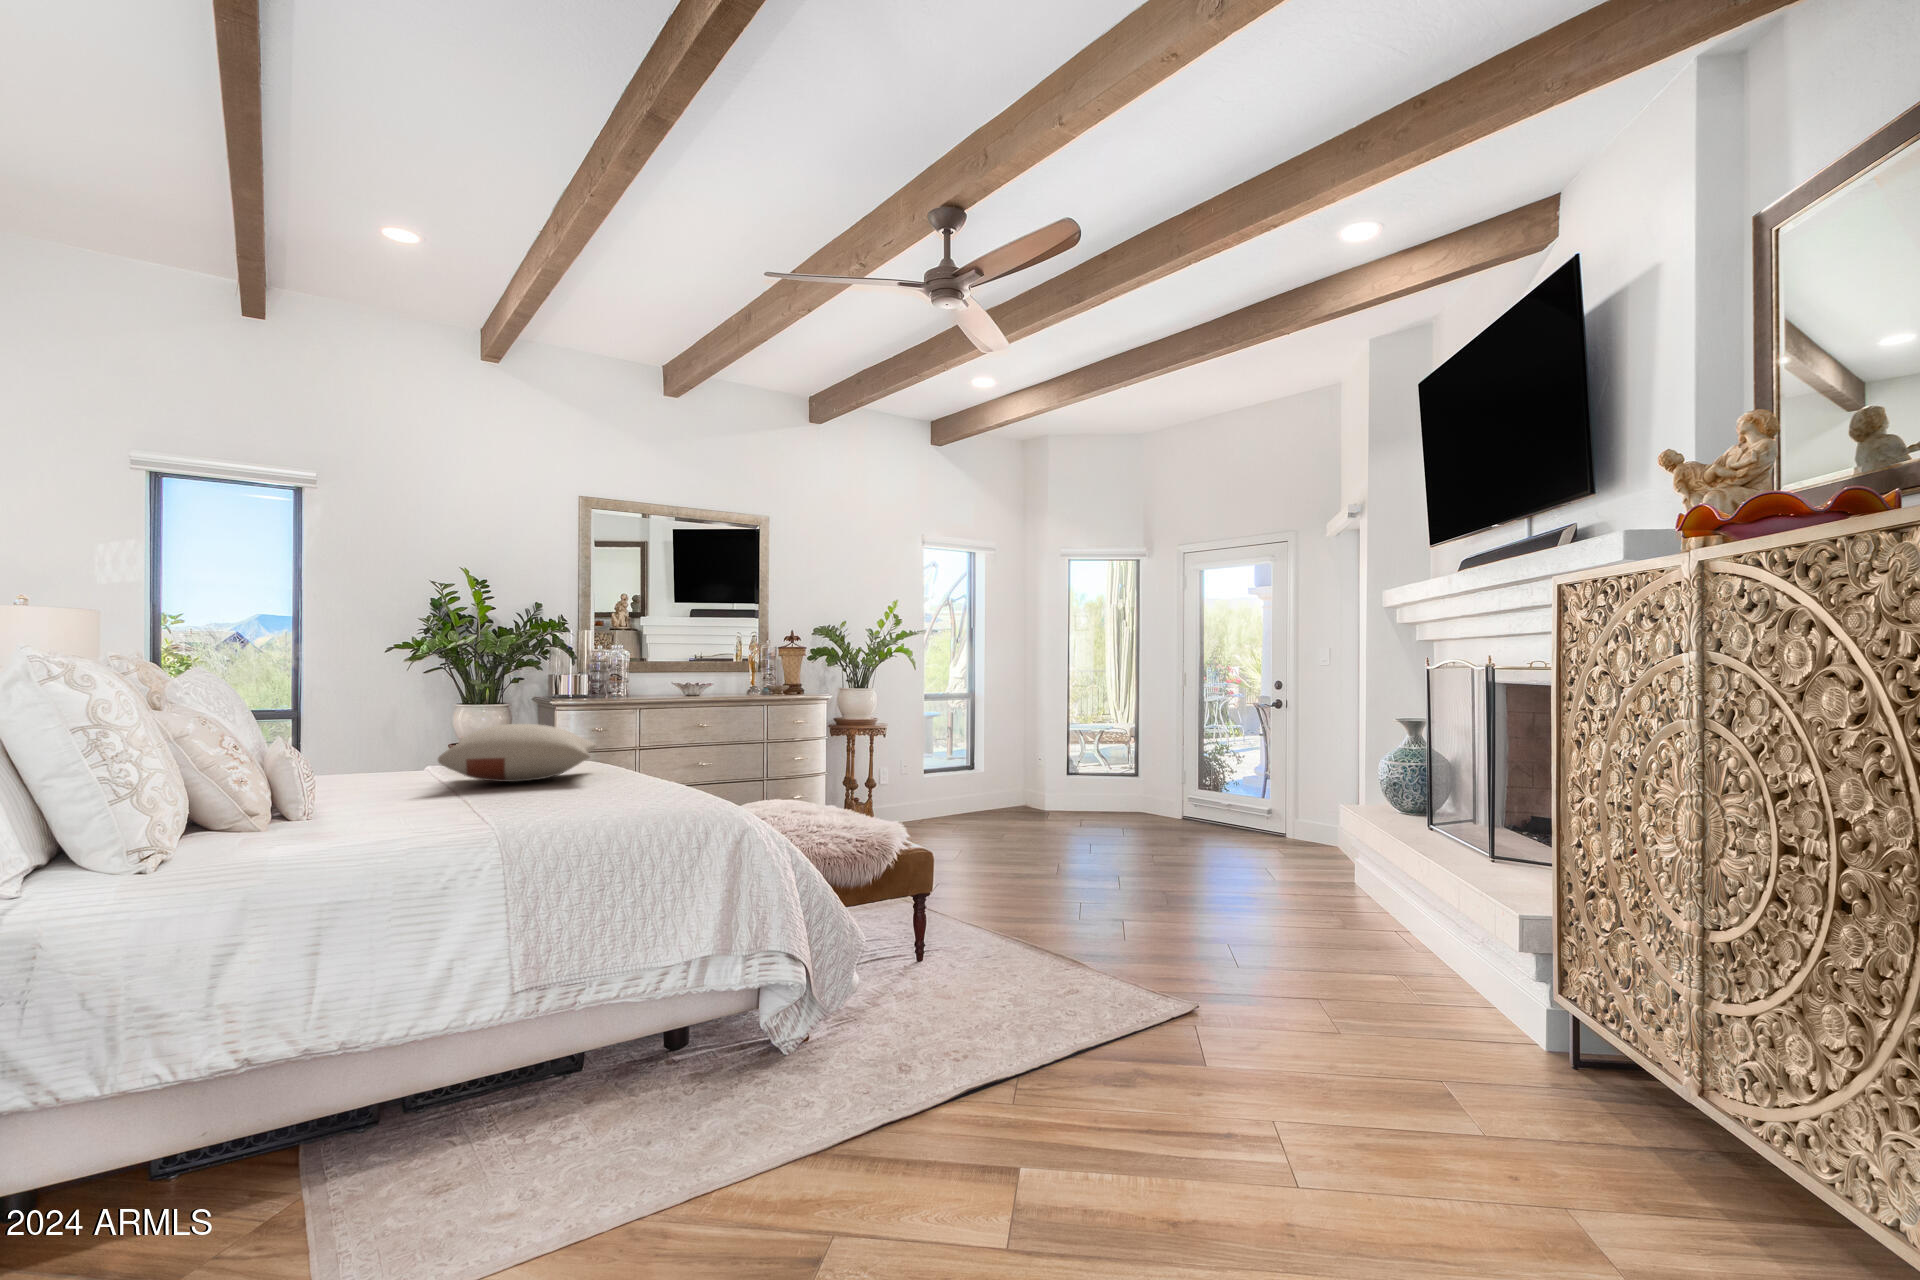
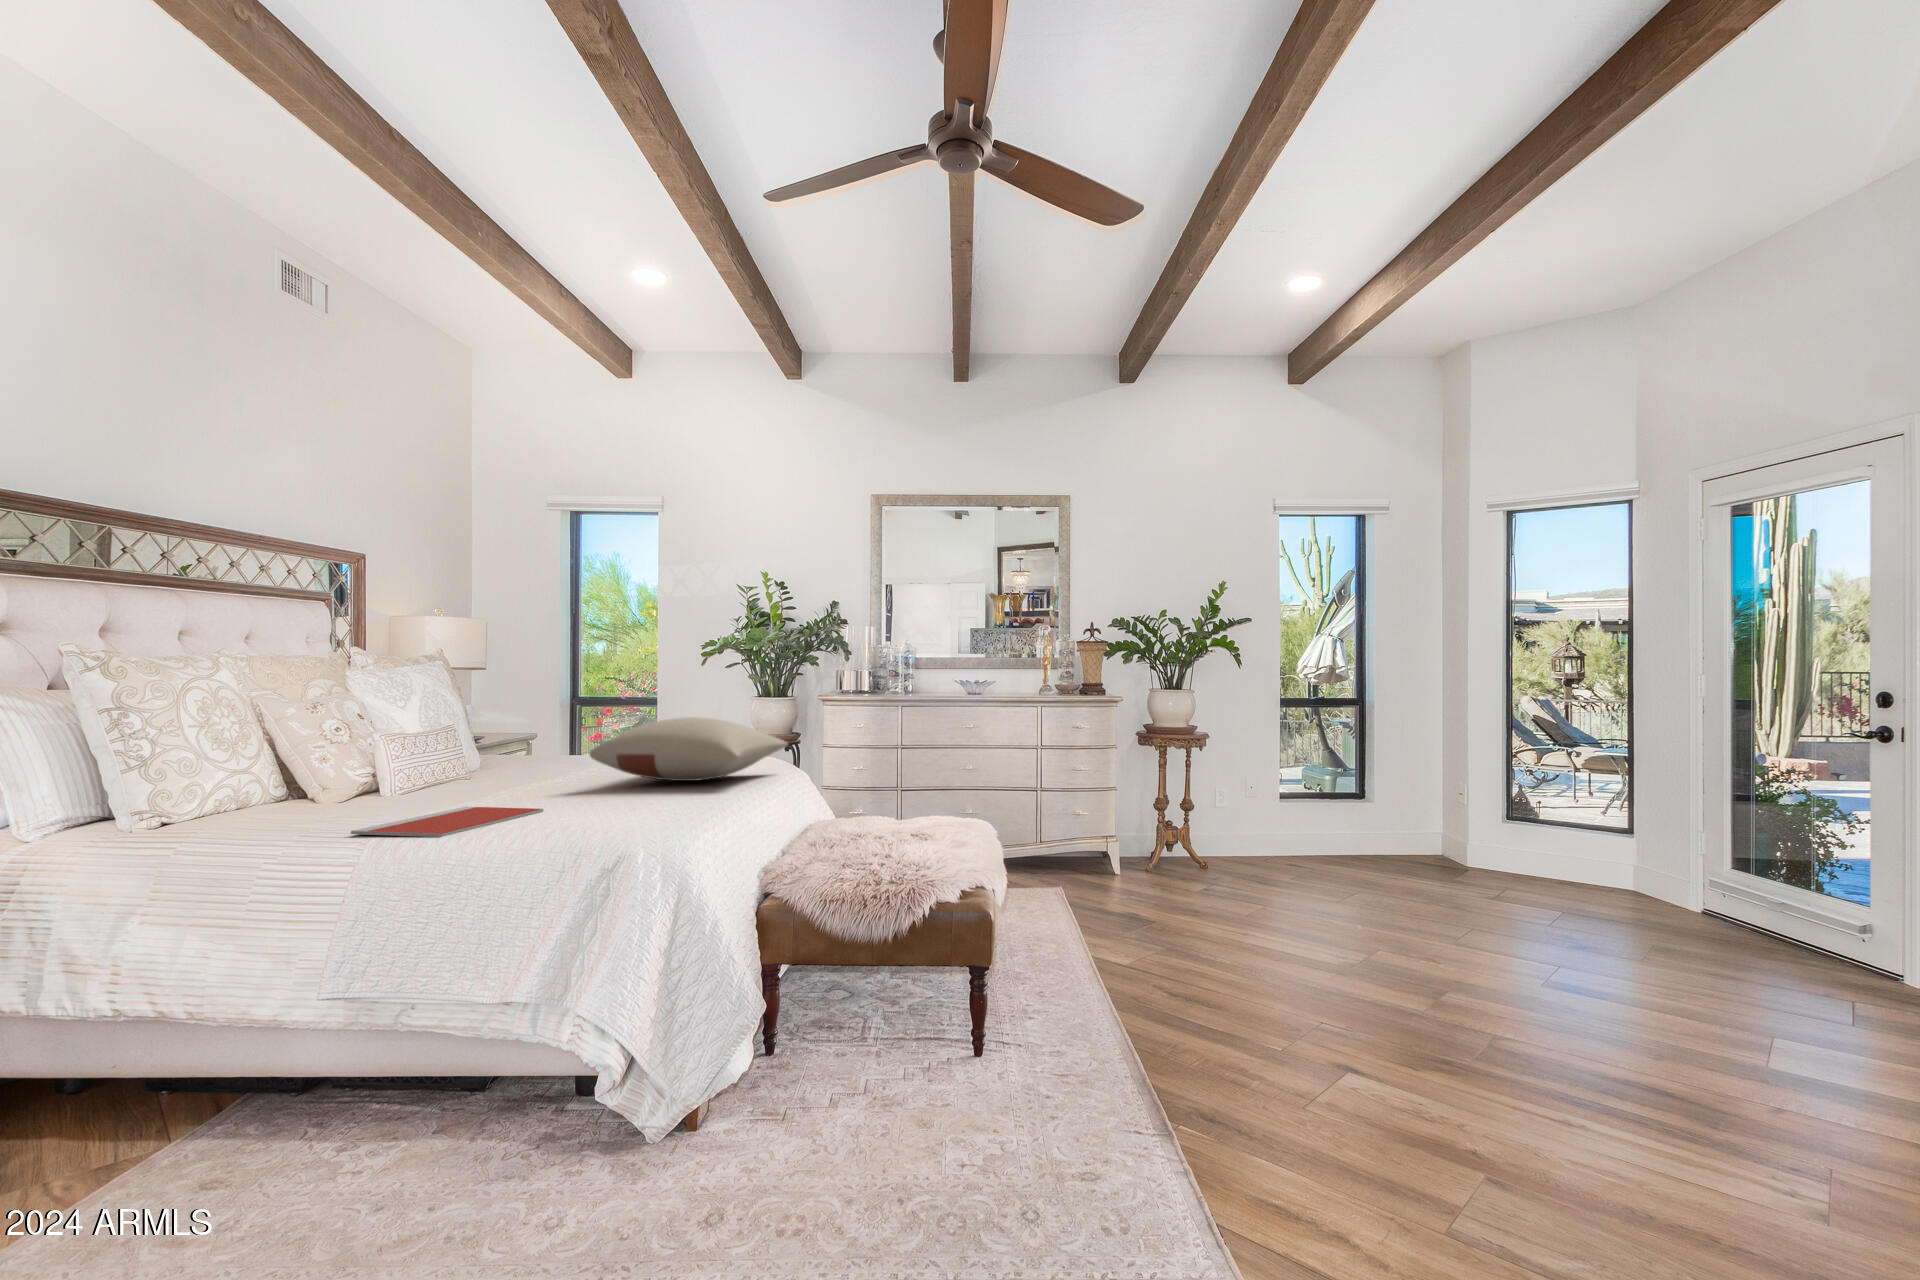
notebook: none [323,807,452,833] -> present [351,807,543,837]

